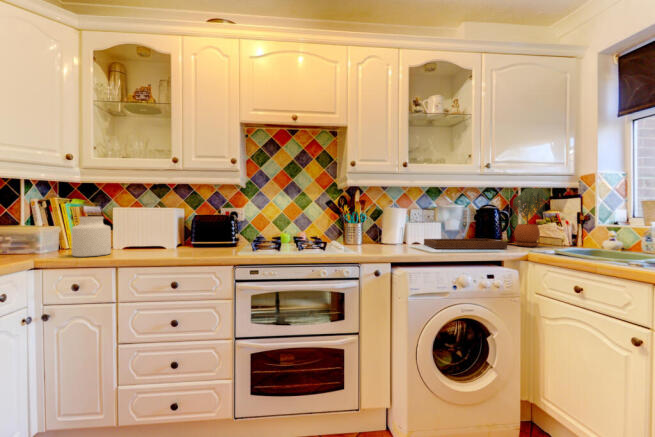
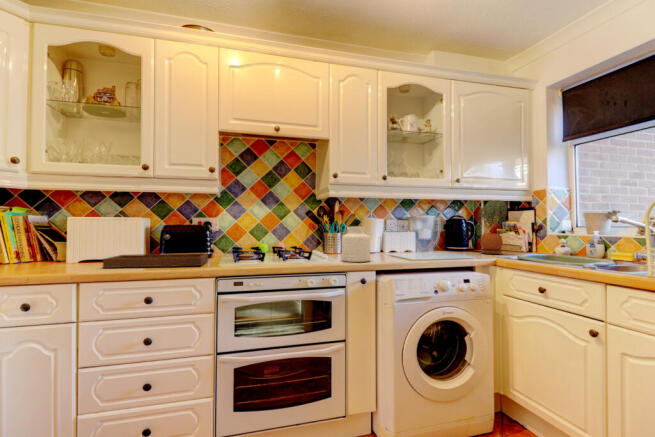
jar: present [72,216,111,257] -> present [342,226,370,262]
tray: present [424,223,507,249] -> present [103,235,208,268]

